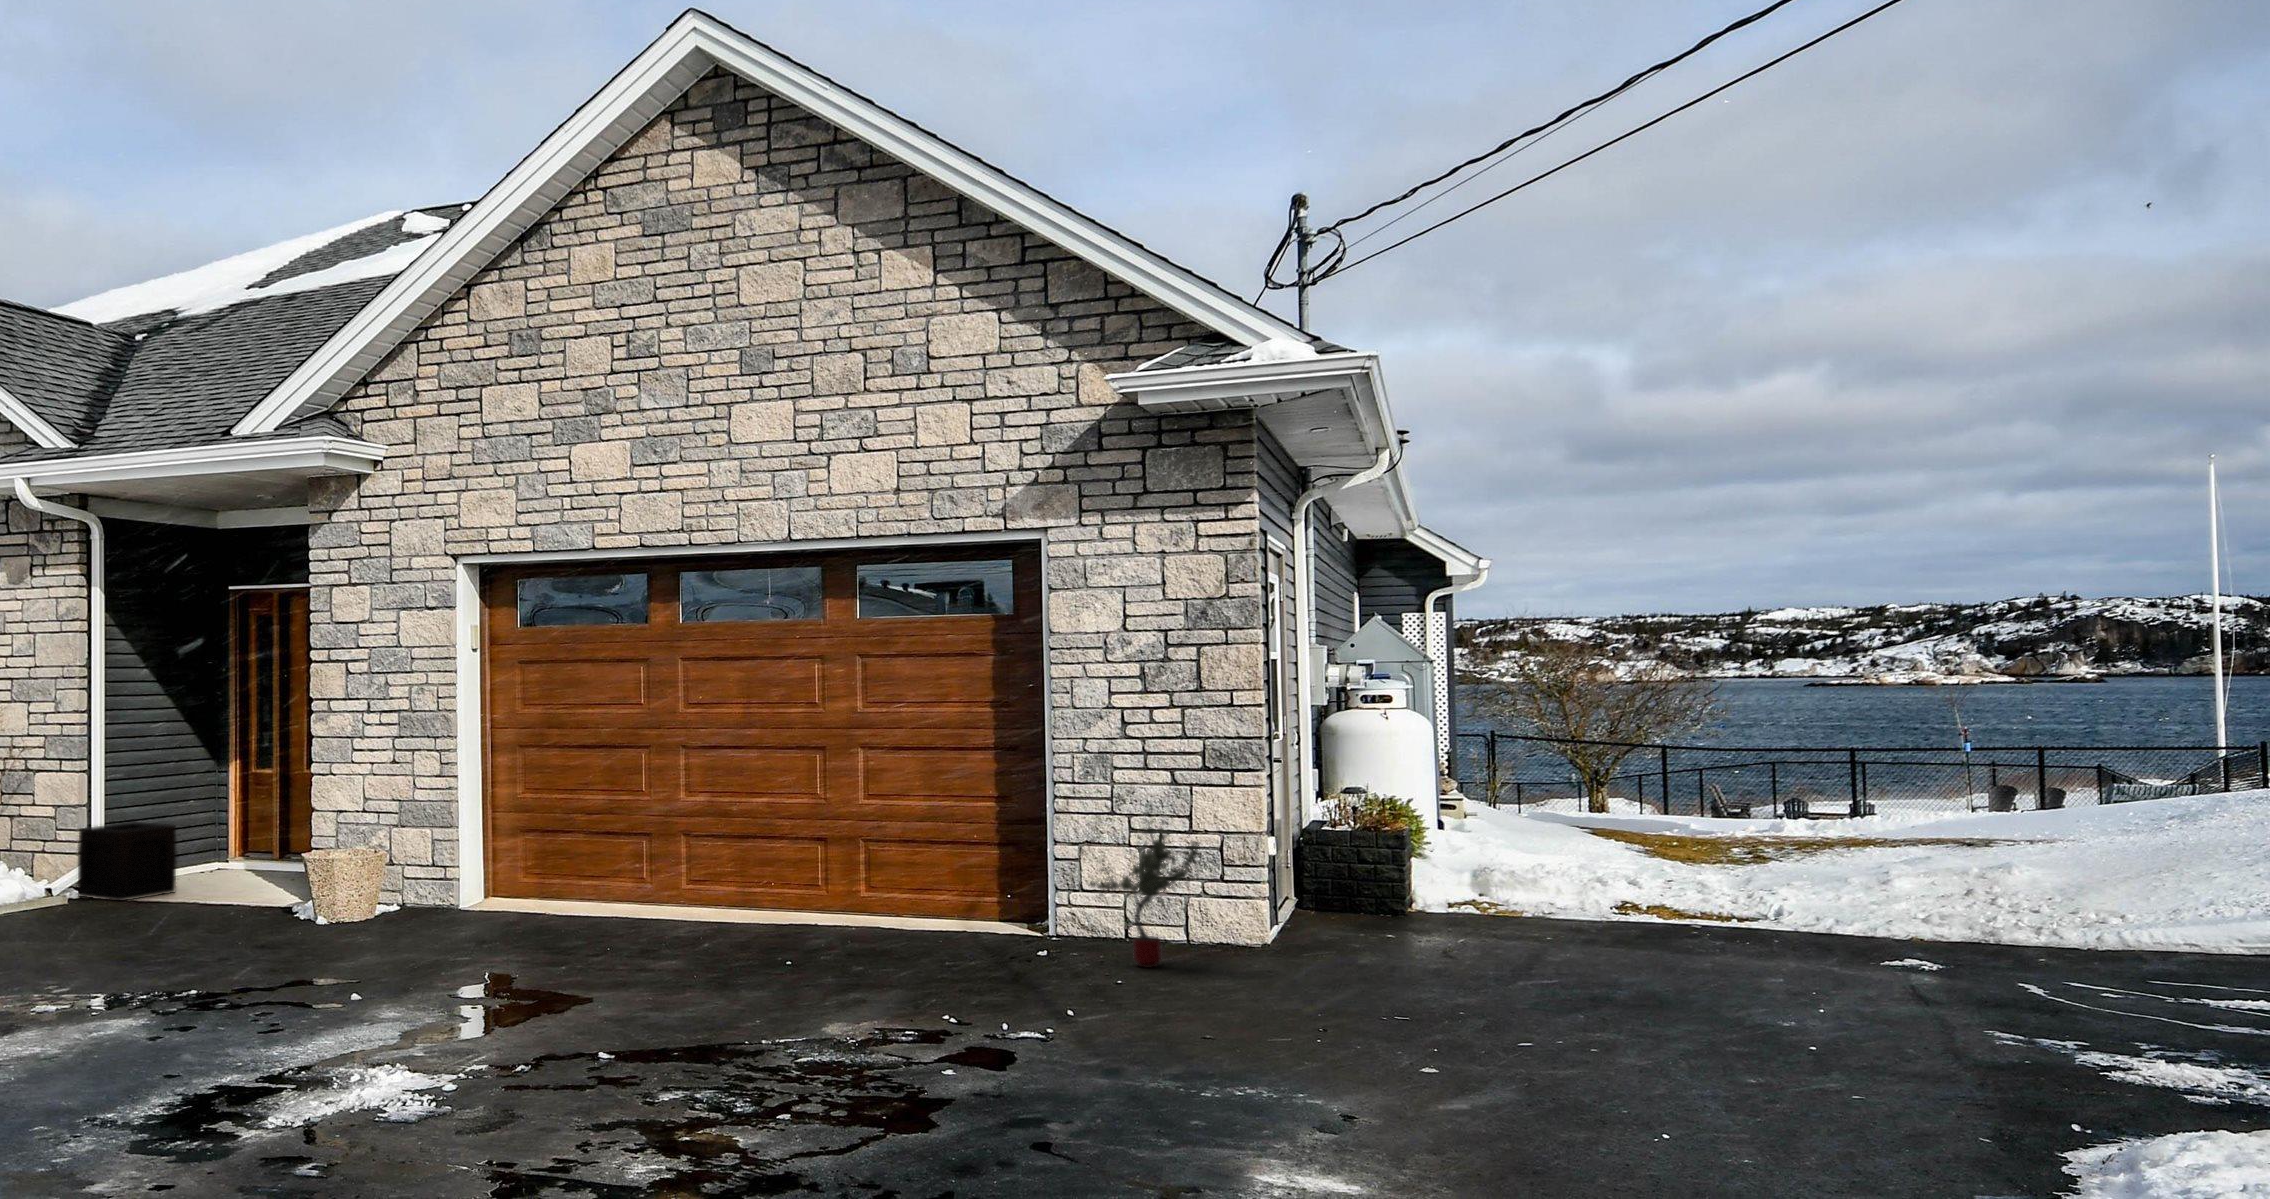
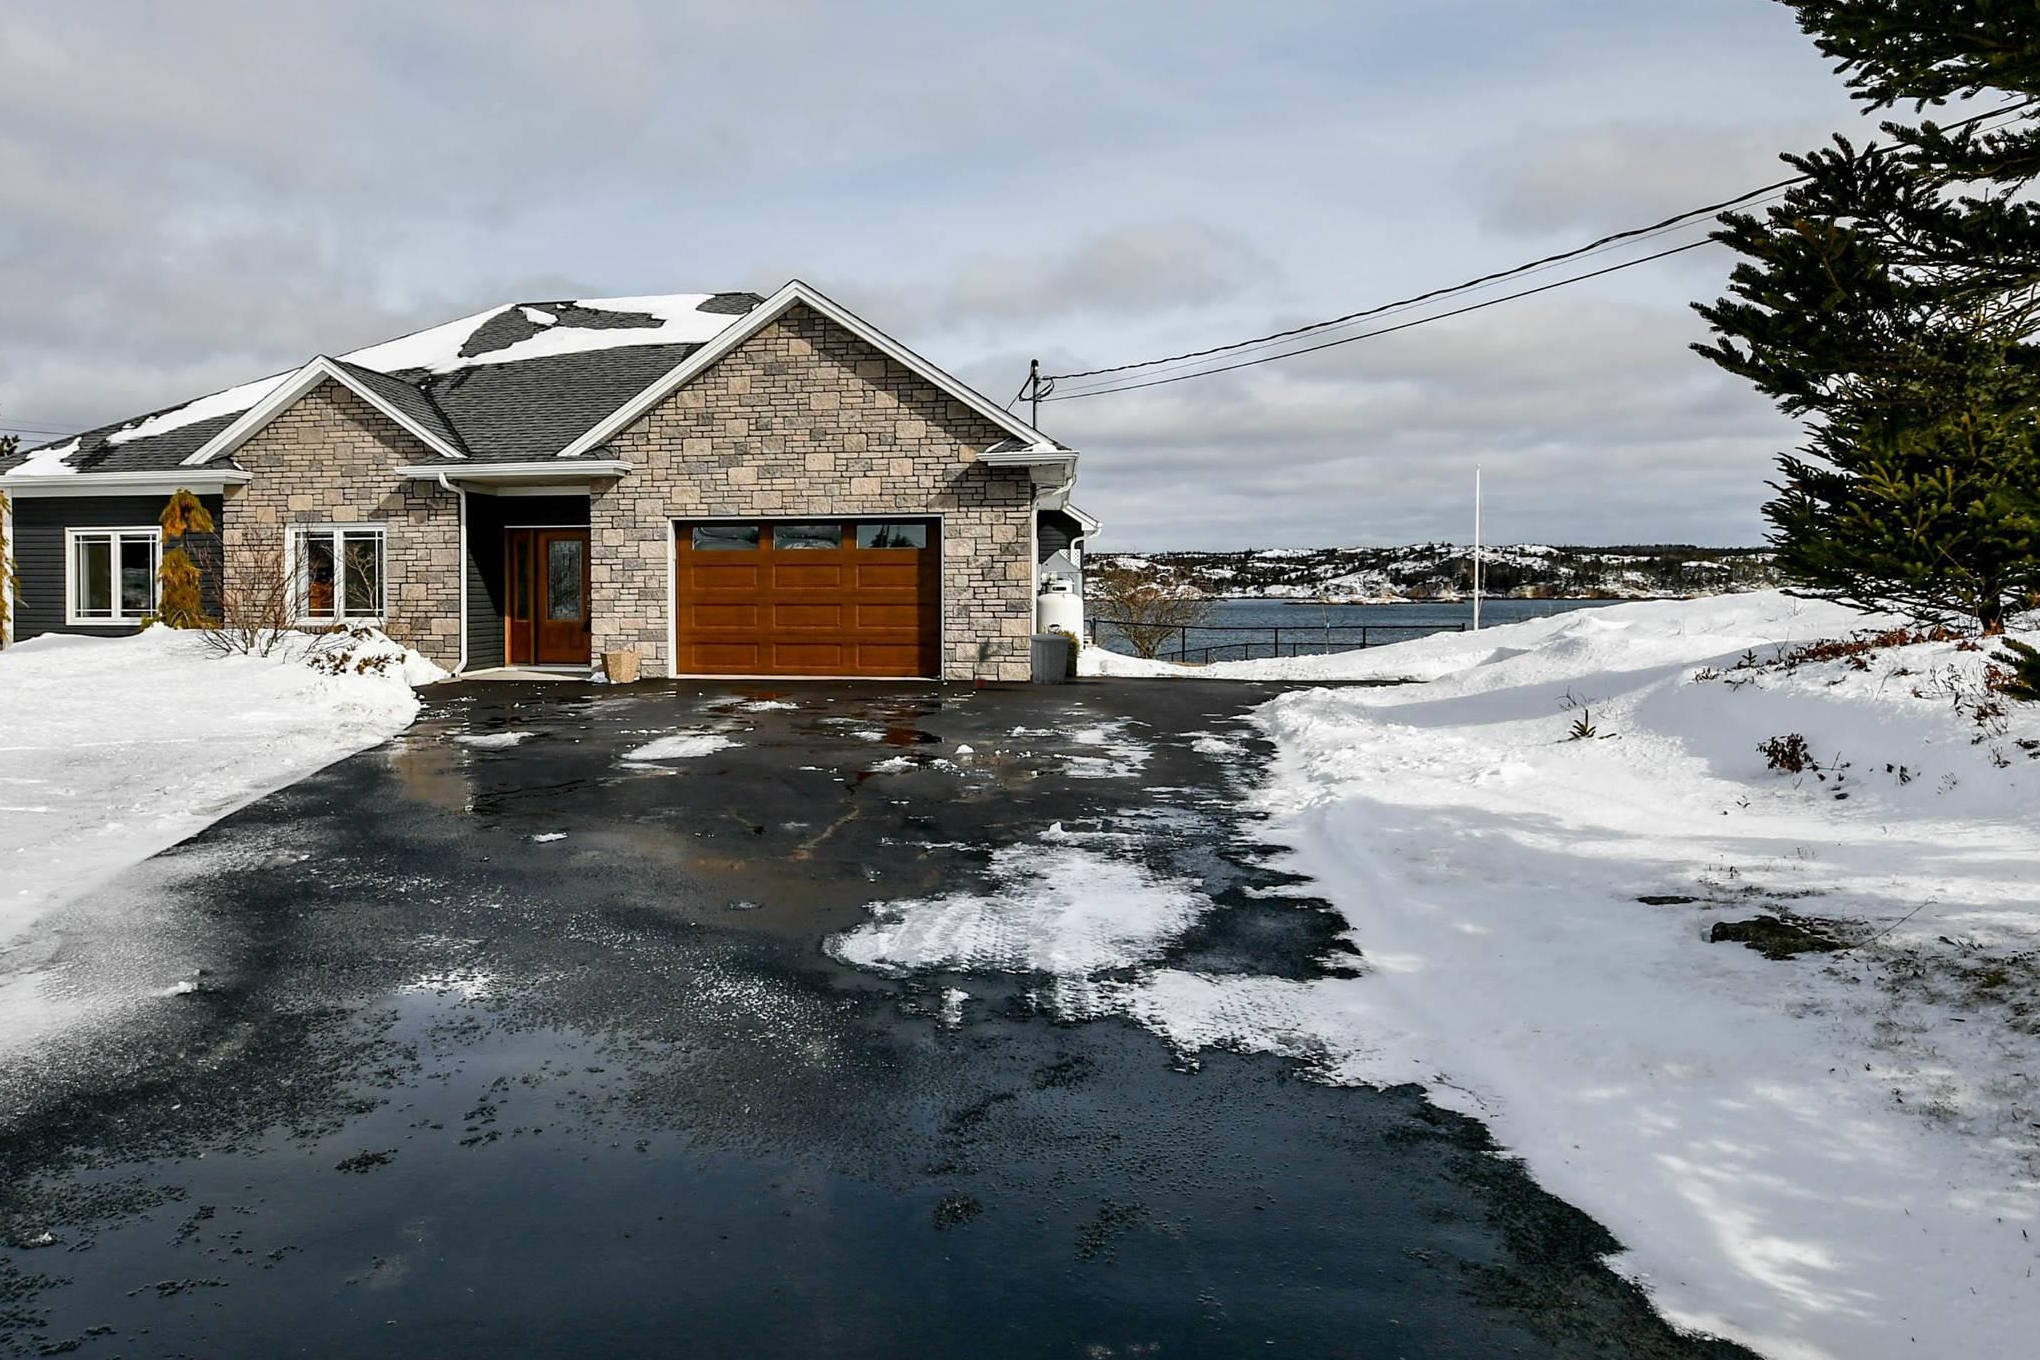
trash can: none [1280,811,1383,947] -> present [1030,631,1070,684]
wooden crate: present [78,822,177,901] -> none [463,640,509,676]

